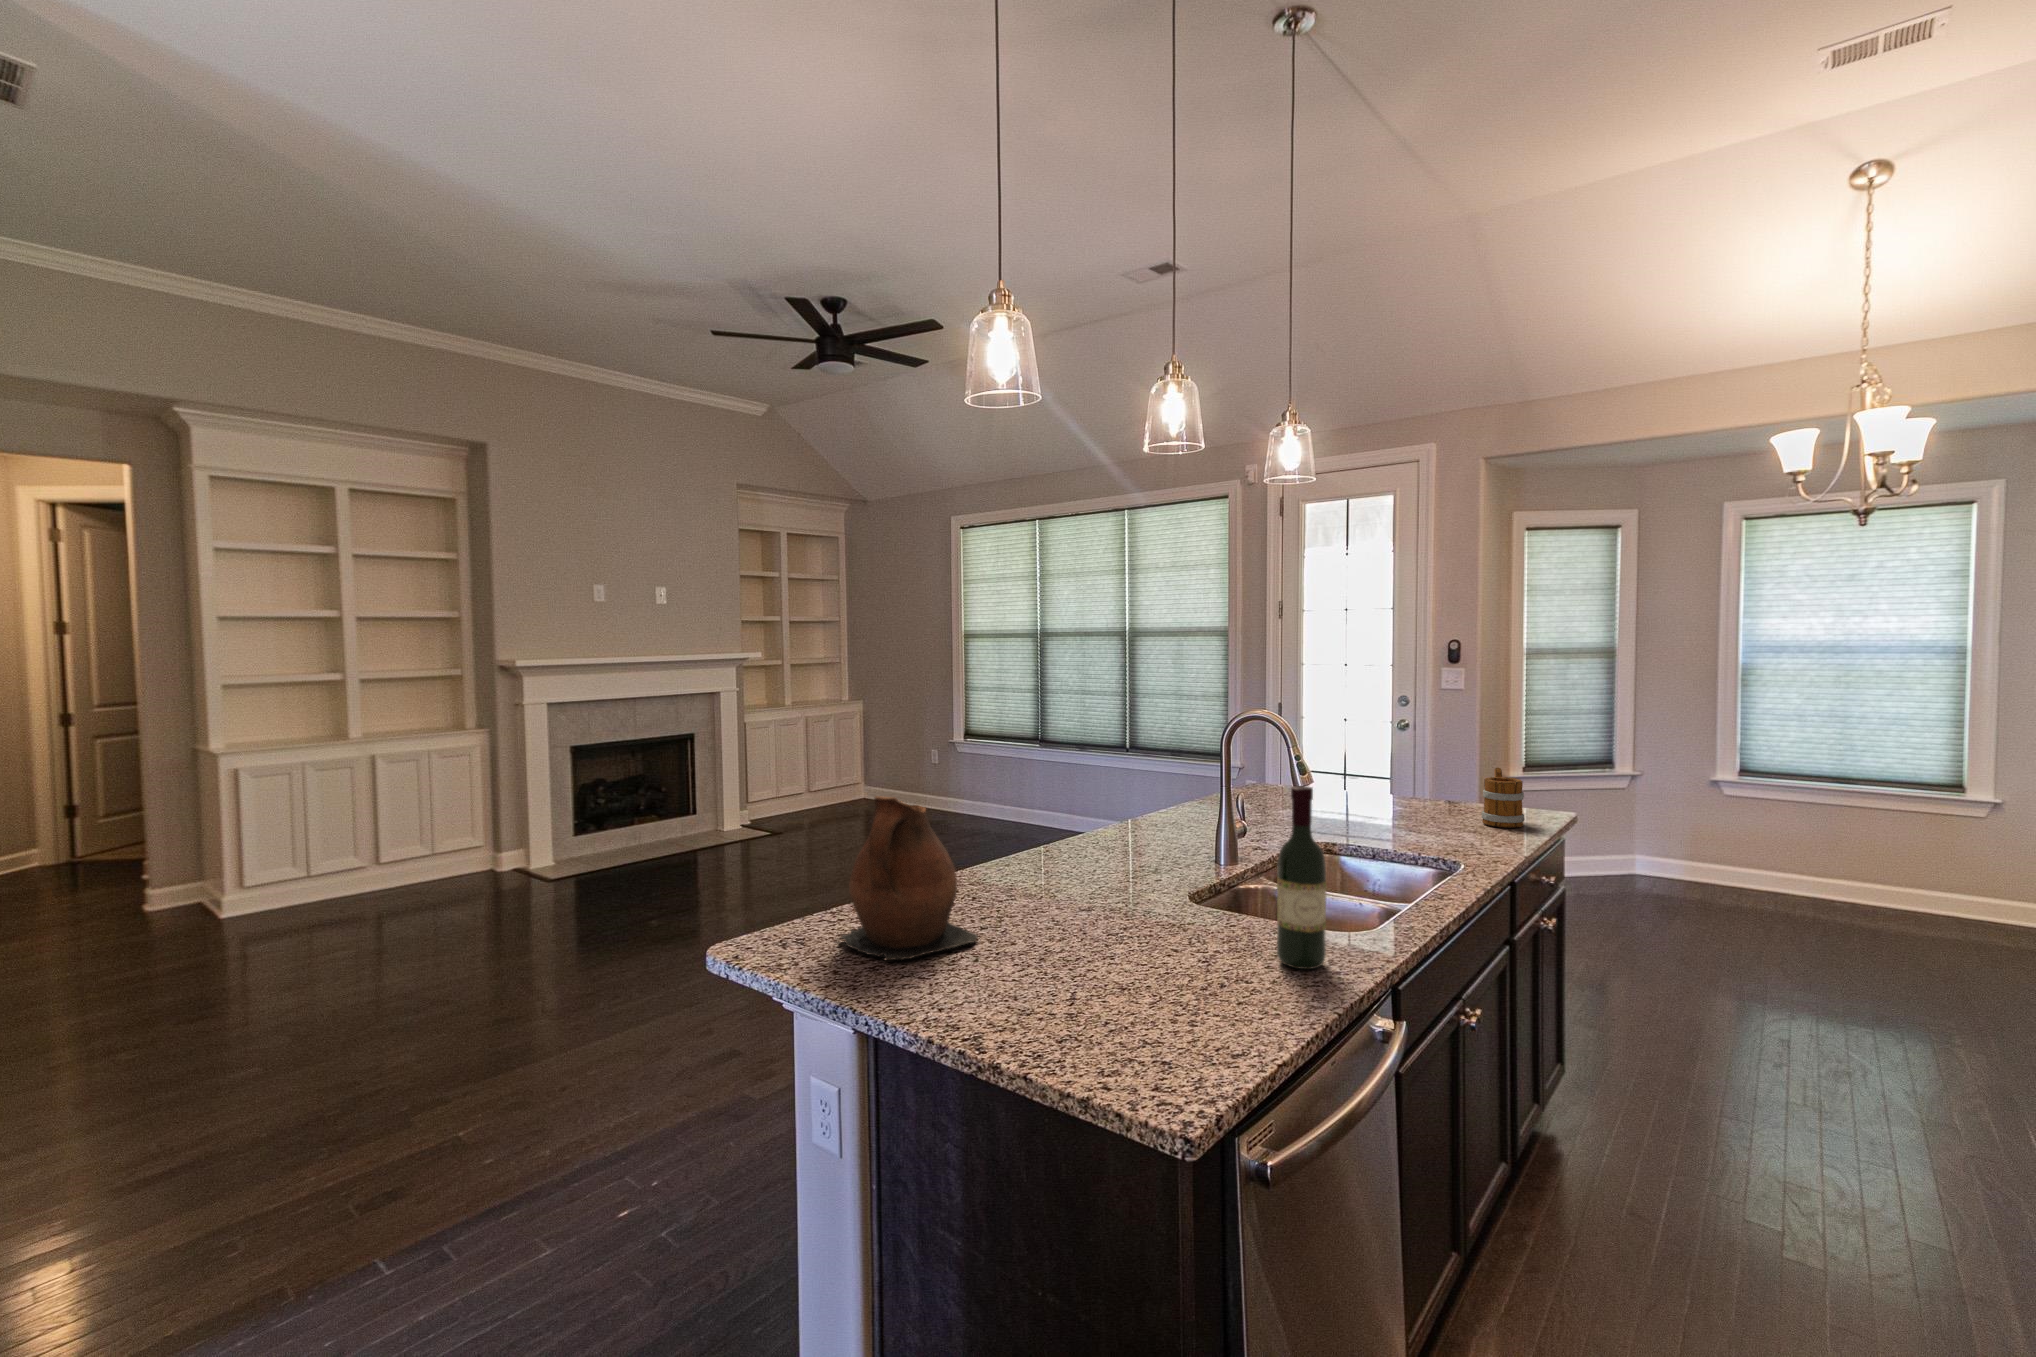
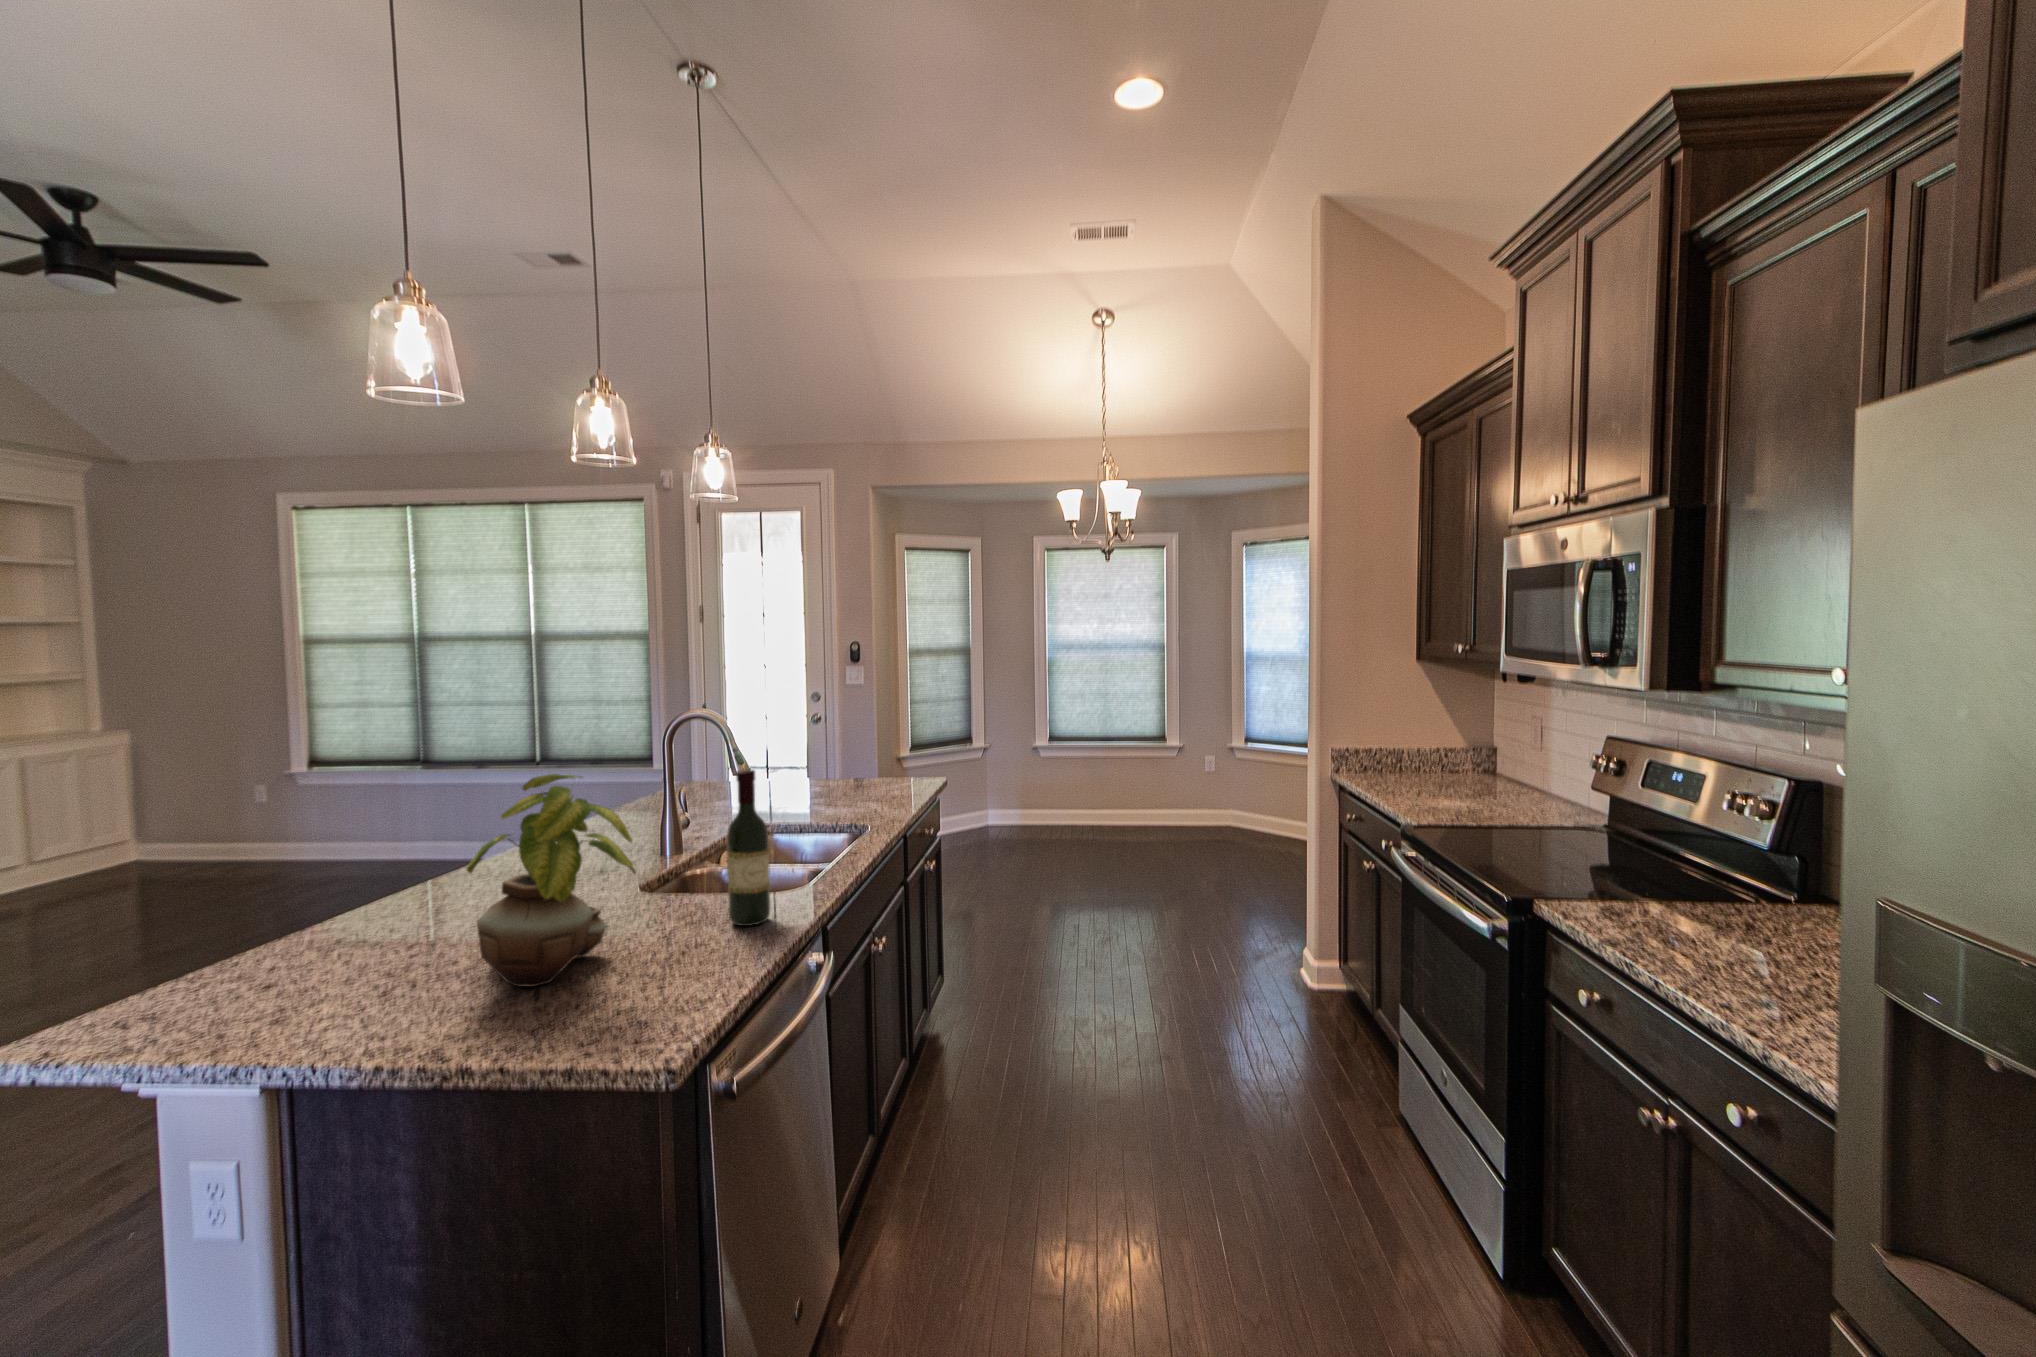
mug: present [1481,768,1525,828] -> none [880,746,912,793]
potted plant: none [1019,772,1176,989] -> present [467,774,636,987]
ceramic pitcher: present [841,796,978,960] -> none [204,826,409,1010]

